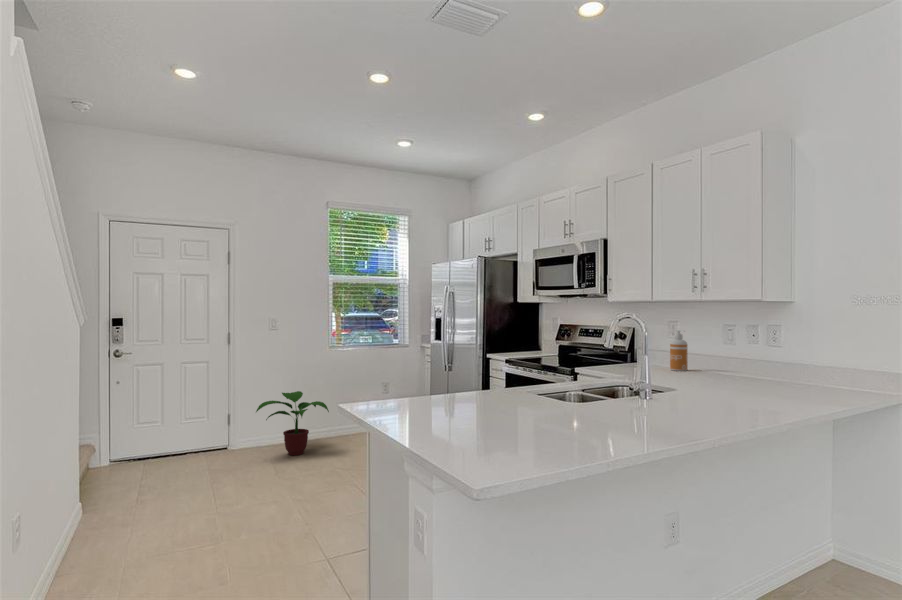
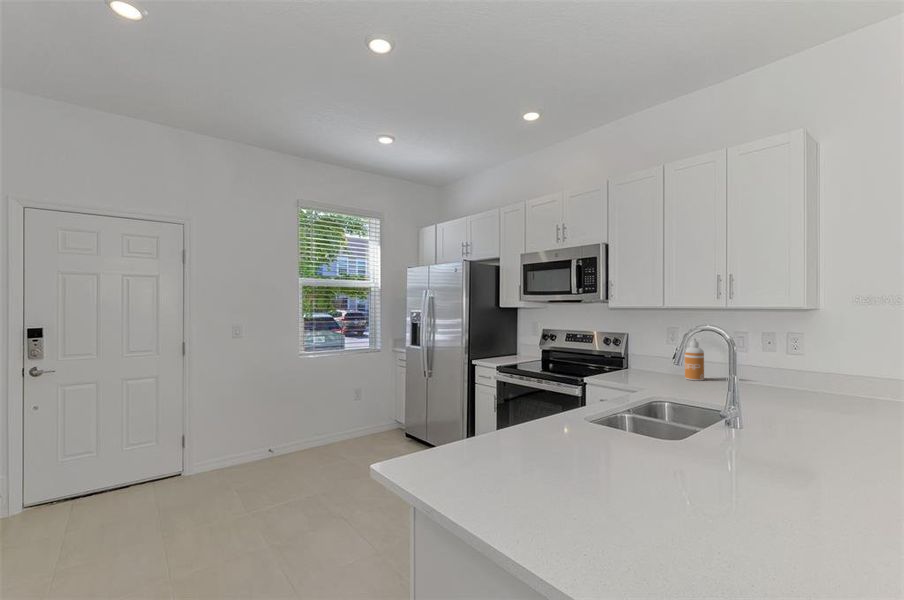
potted plant: present [256,391,329,455] -> none [216,405,302,478]

